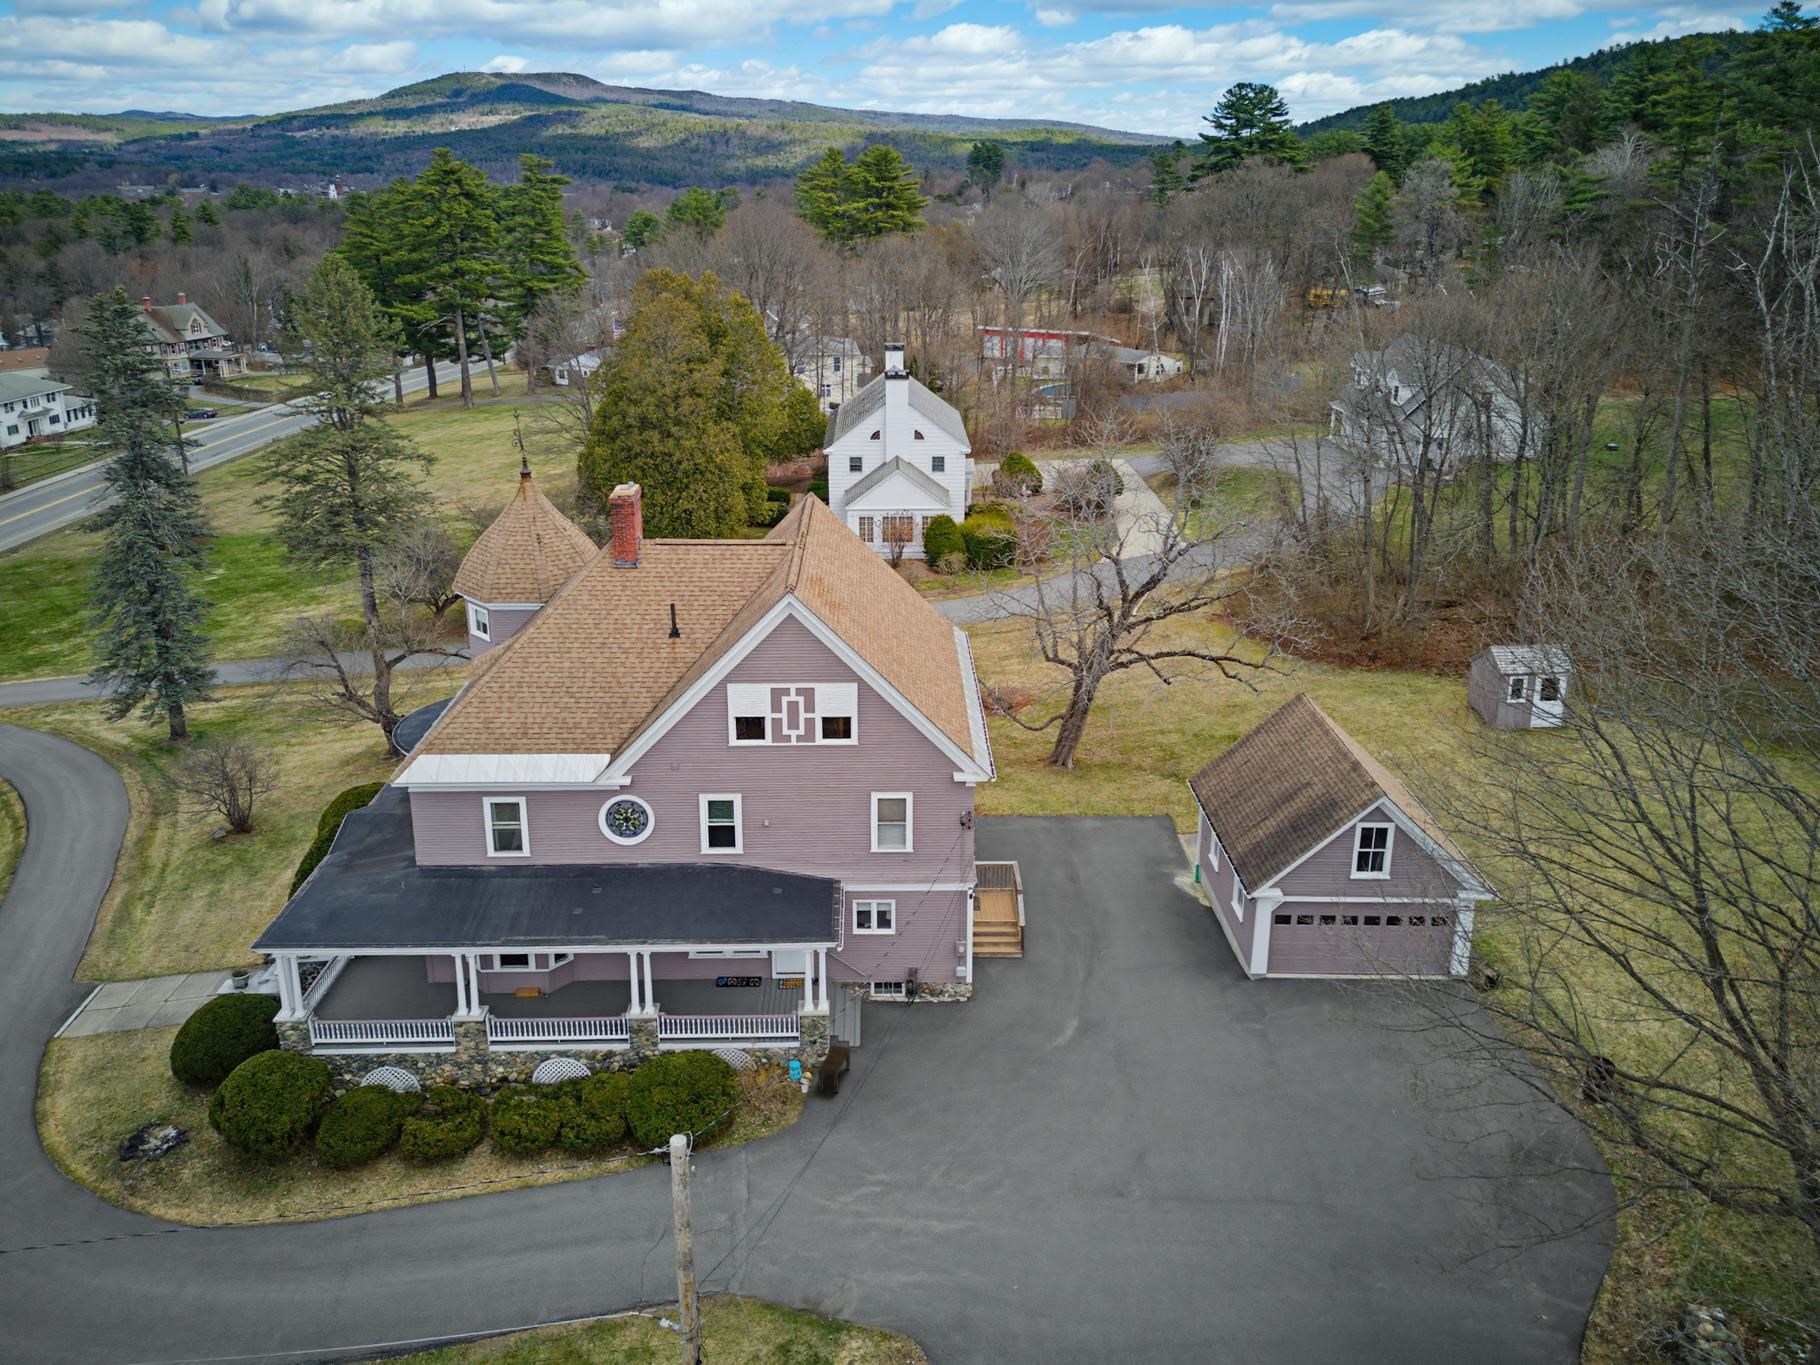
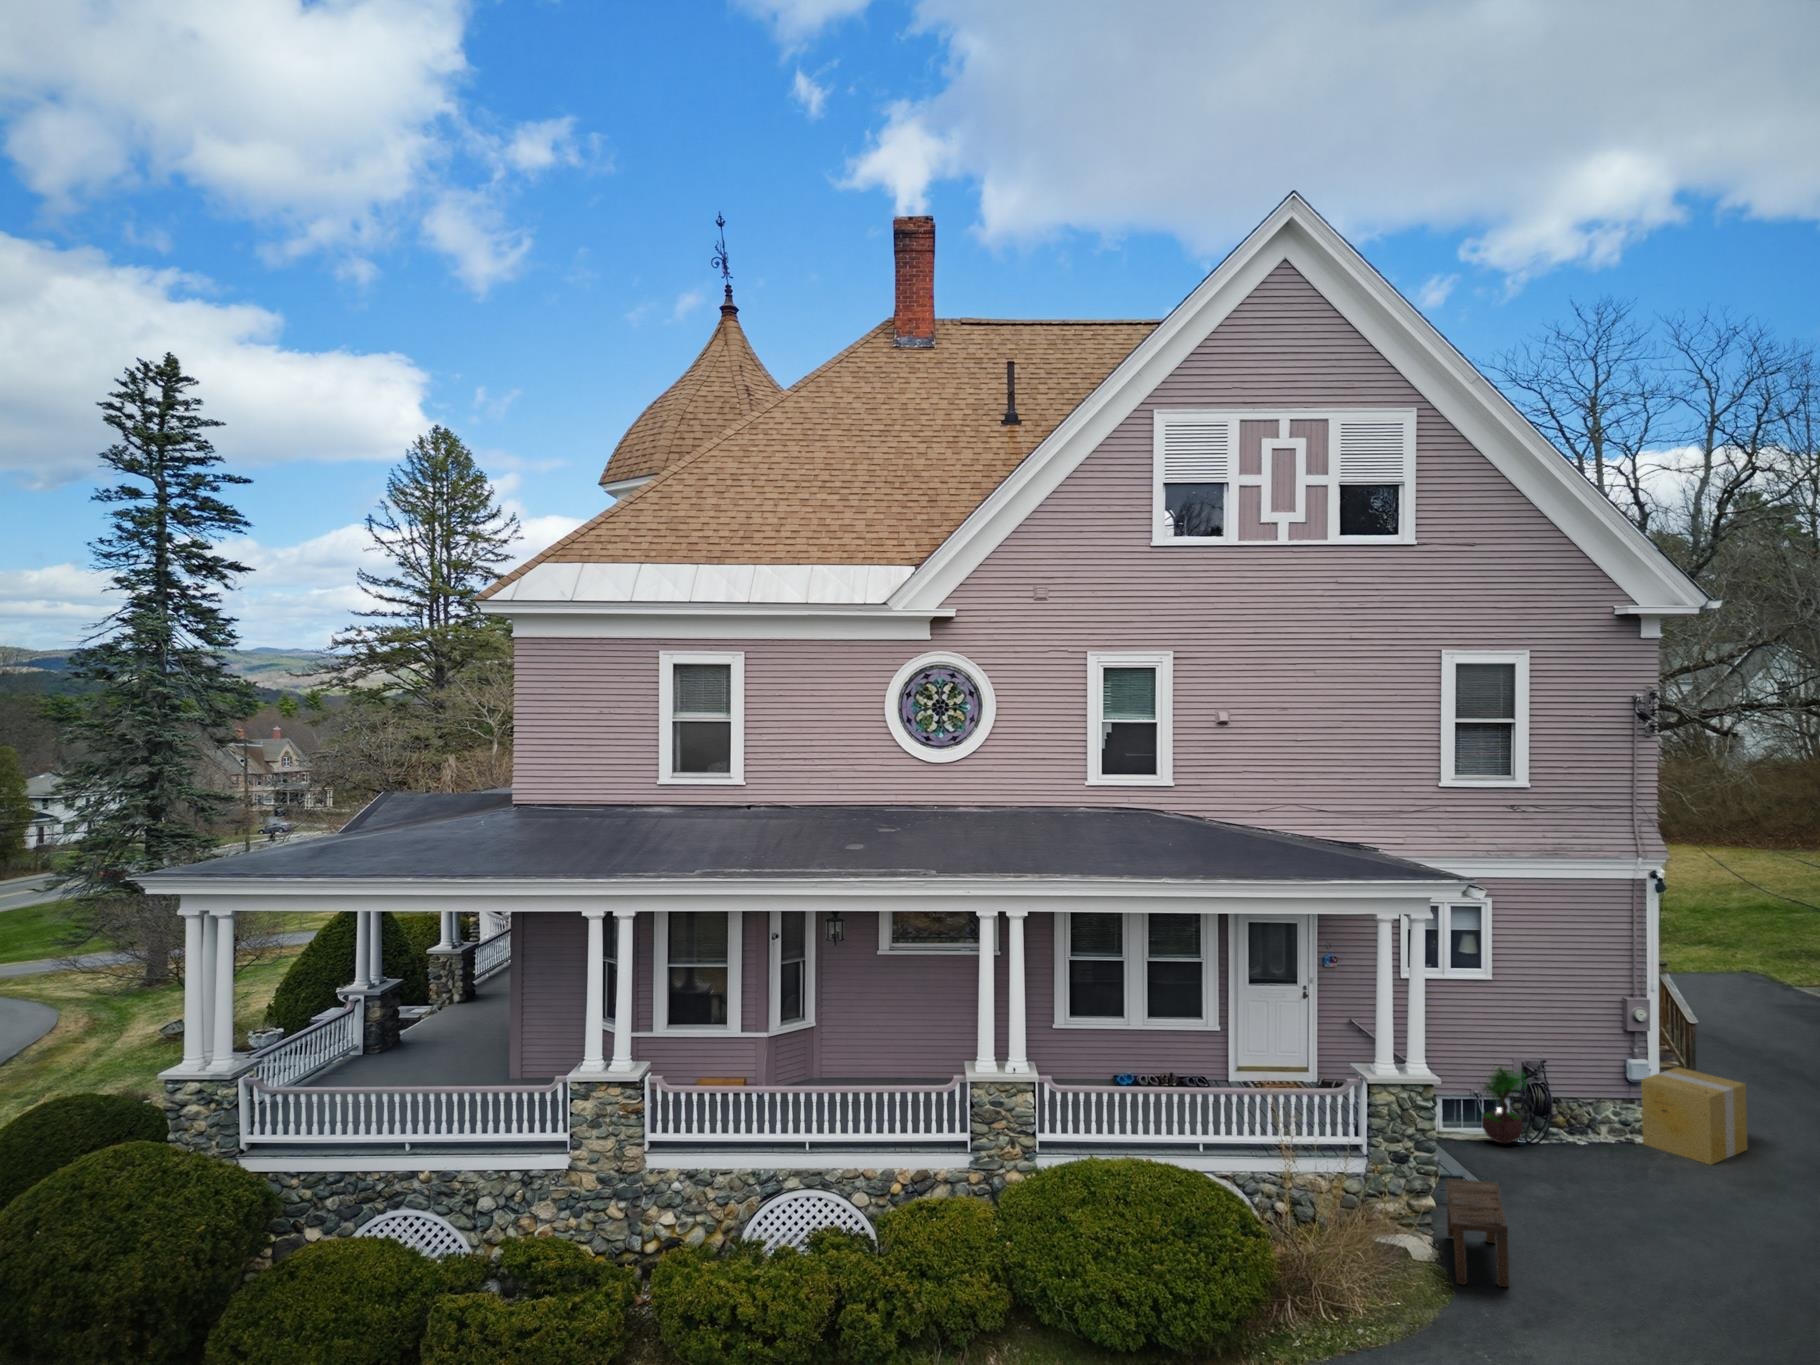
cardboard box: none [957,971,999,1021] -> present [1641,1067,1747,1165]
potted tree: none [882,974,905,1007] -> present [1482,1065,1526,1143]

